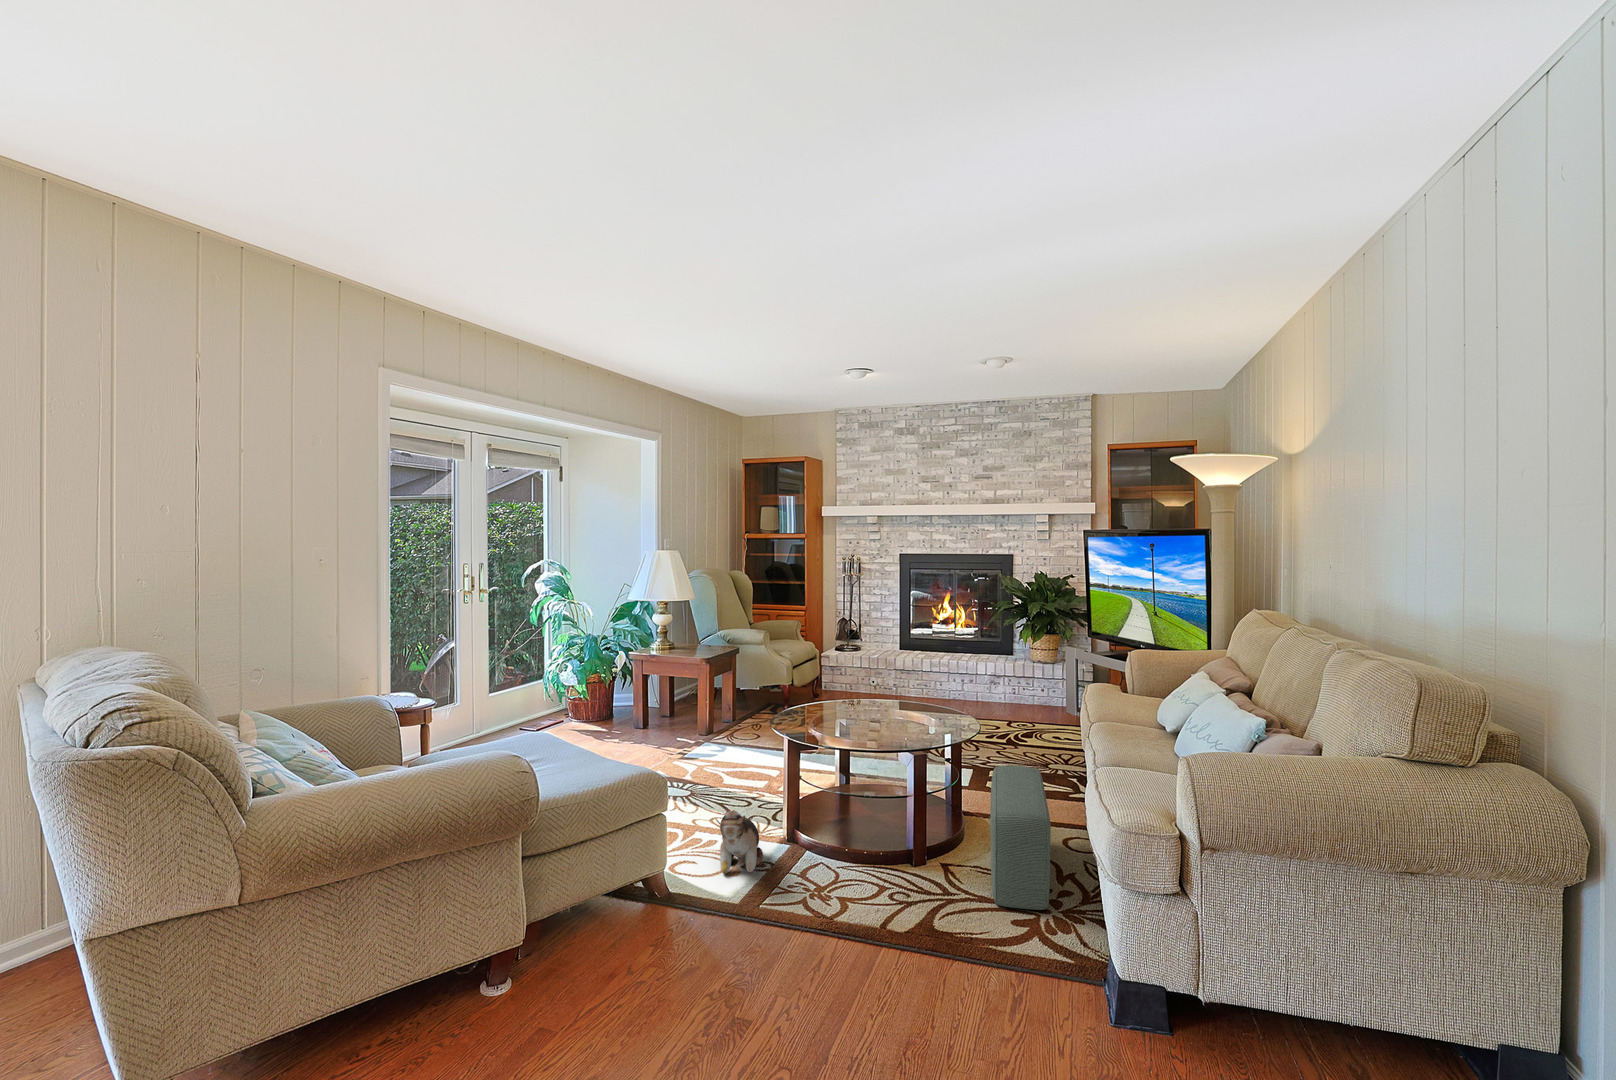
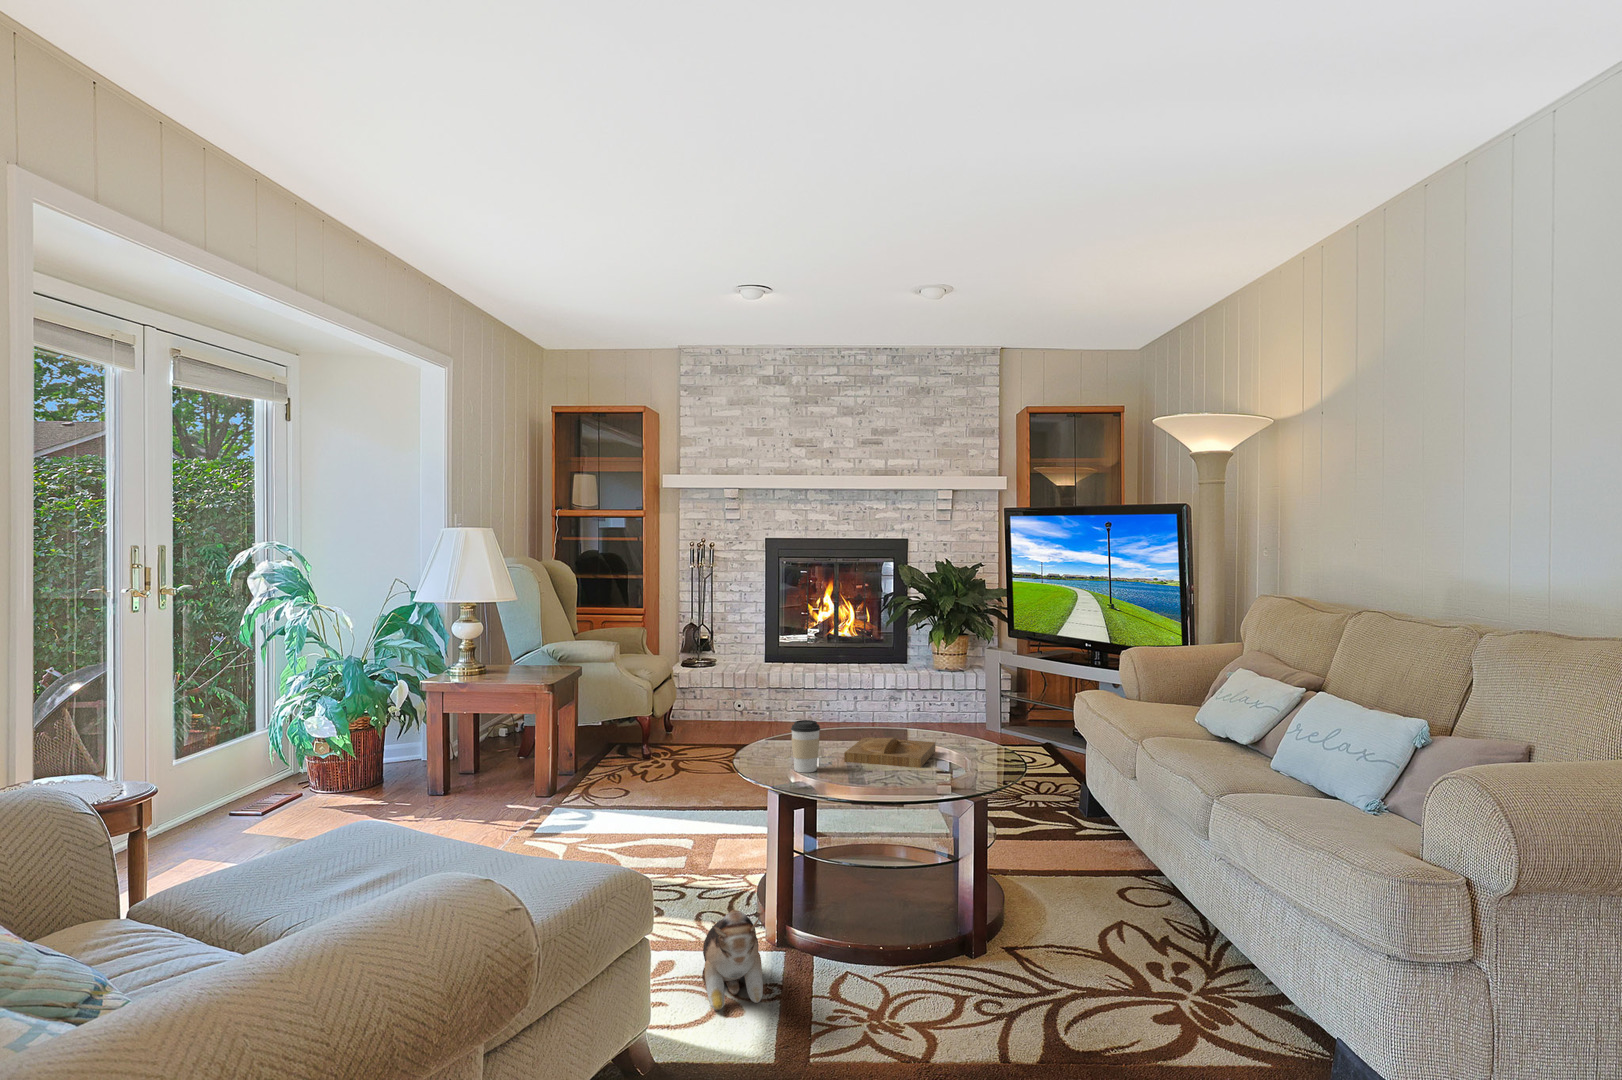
coffee cup: none [814,693,835,729] -> present [791,720,820,773]
tray: none [859,708,933,732] -> present [844,737,935,768]
pouf: present [990,765,1051,910] -> none [1044,803,1195,1003]

